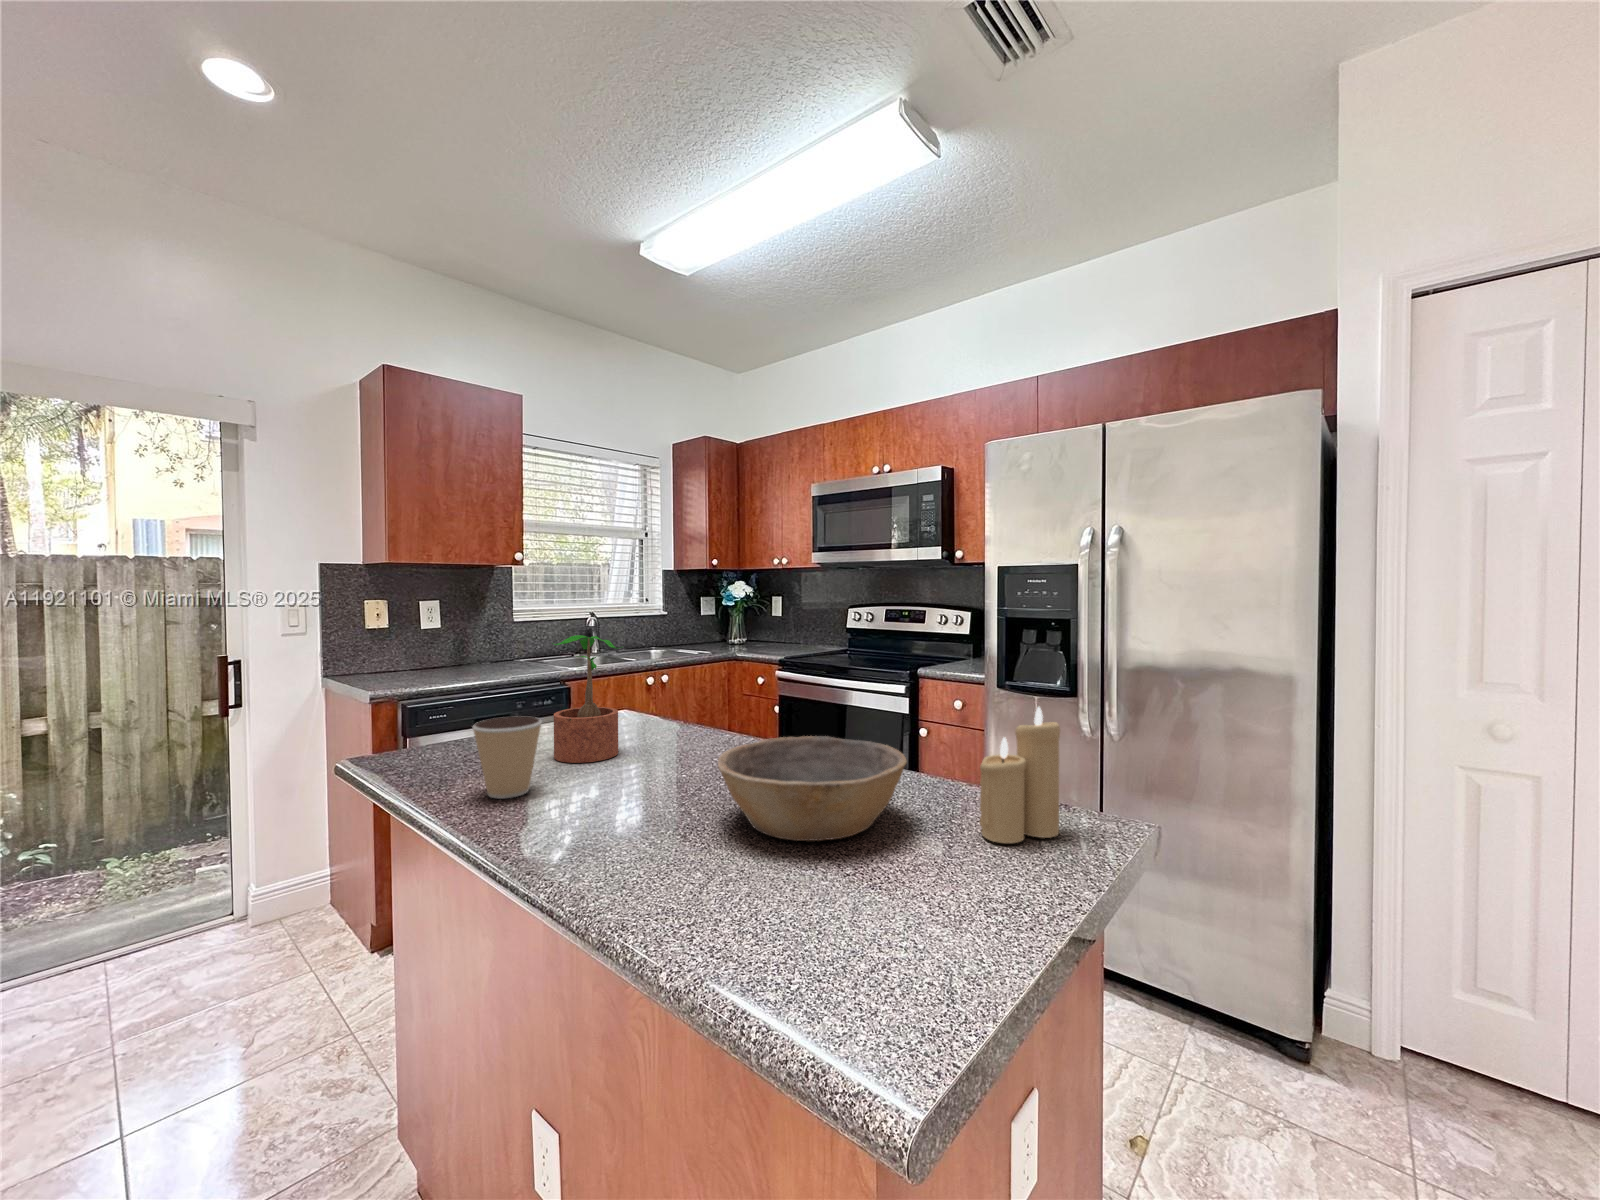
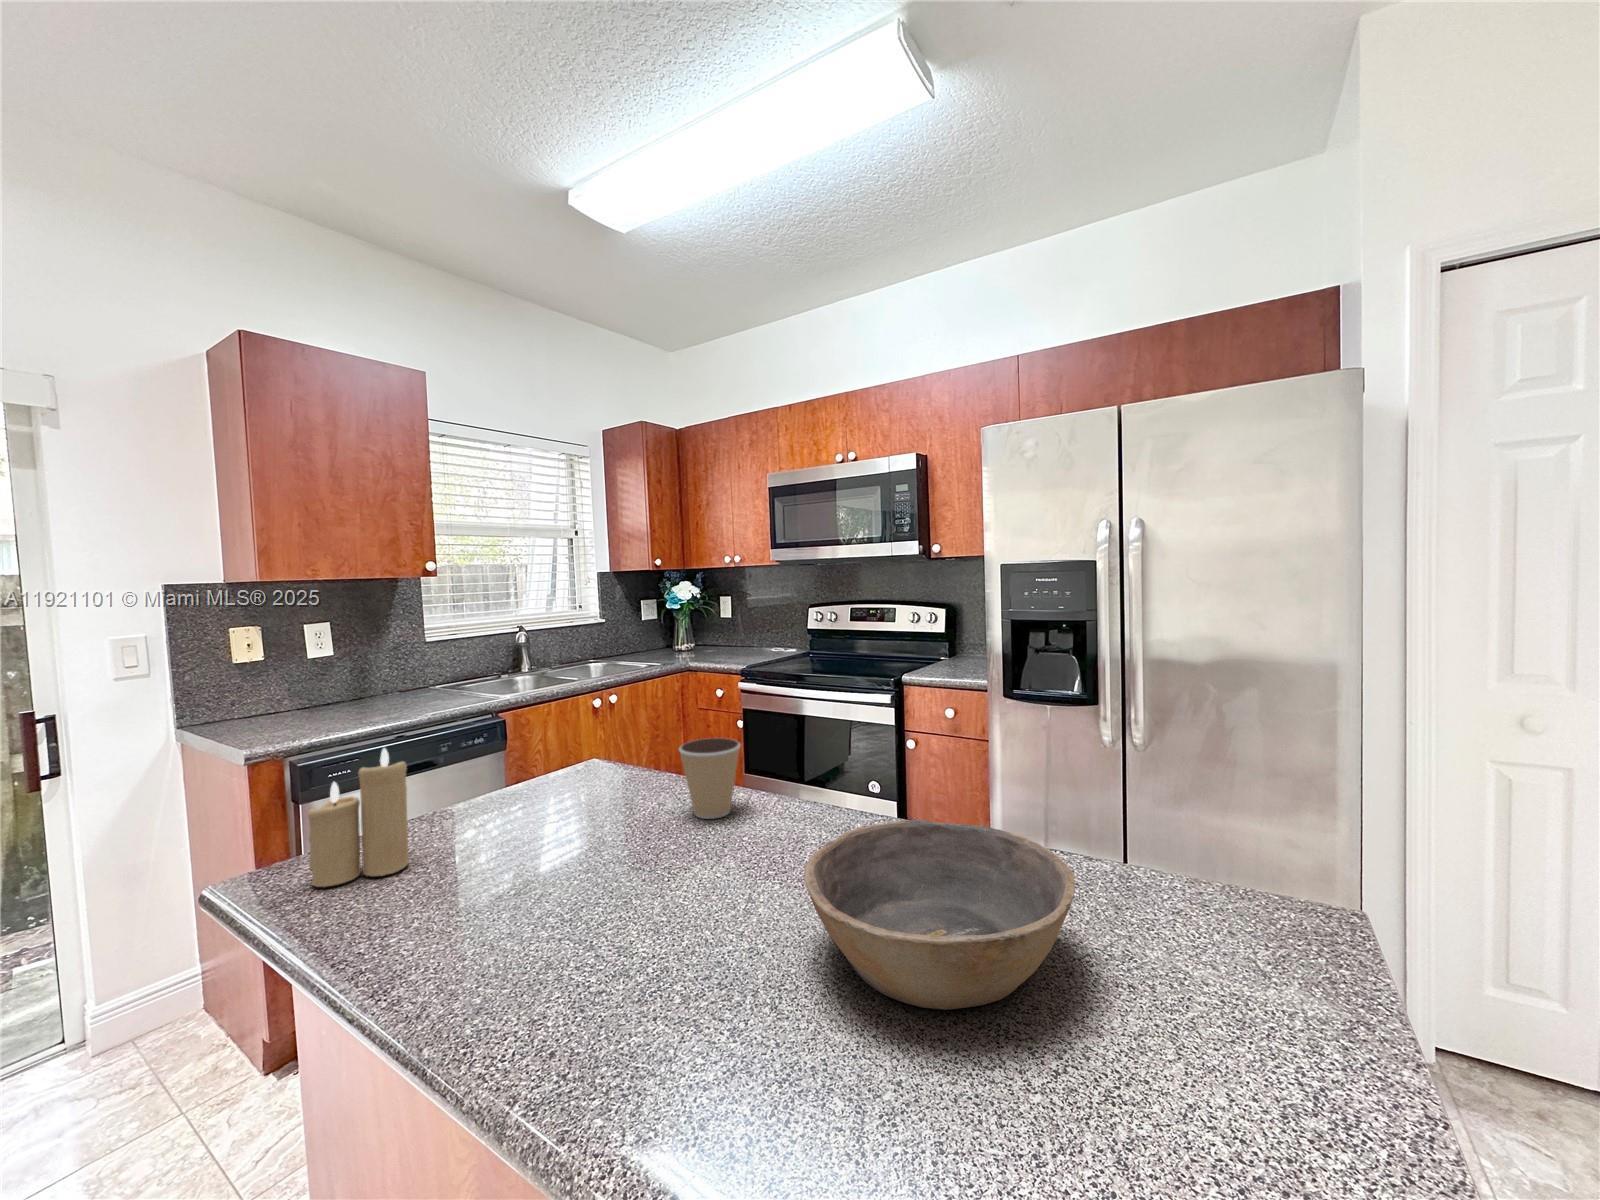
potted plant: present [552,635,622,763] -> none [513,687,612,865]
candle: present [980,707,1060,843] -> present [308,748,409,887]
coffee cup: present [473,716,542,798] -> present [679,738,741,819]

